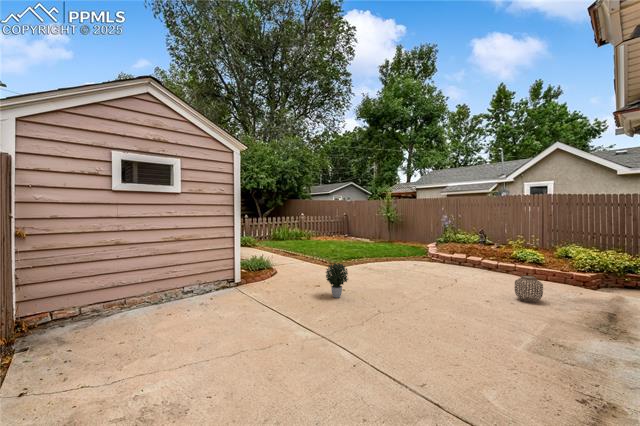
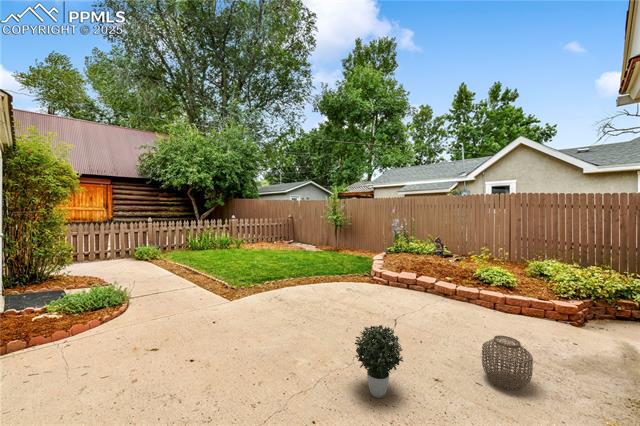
potted plant: present [326,263,348,298] -> present [355,325,404,398]

